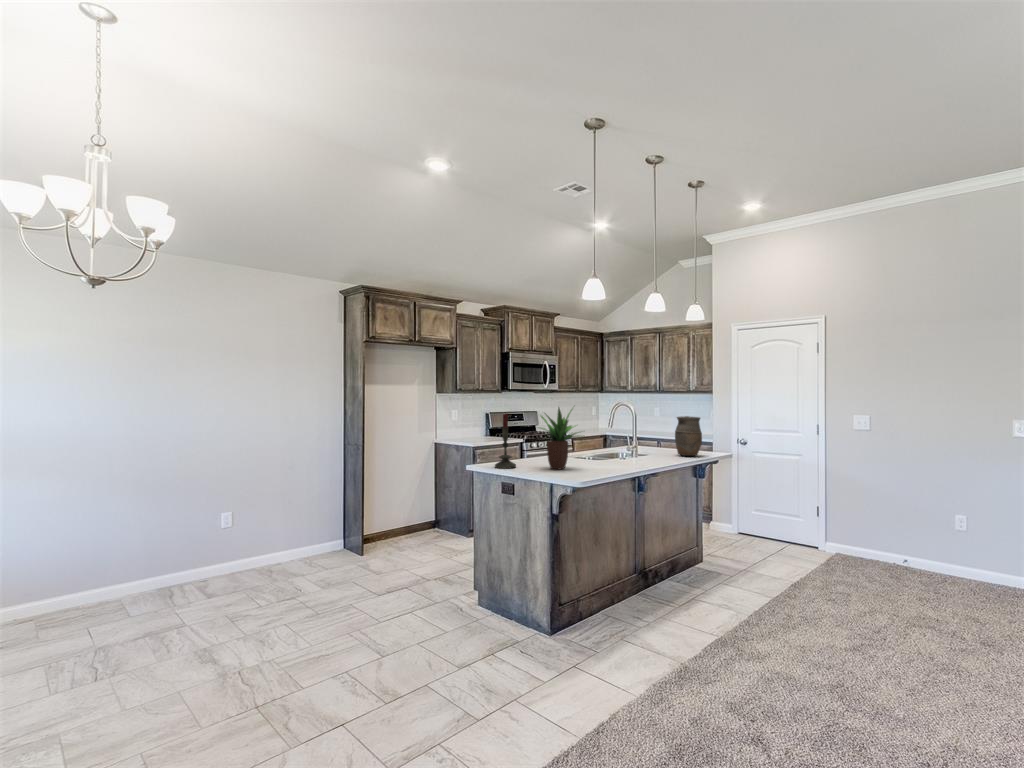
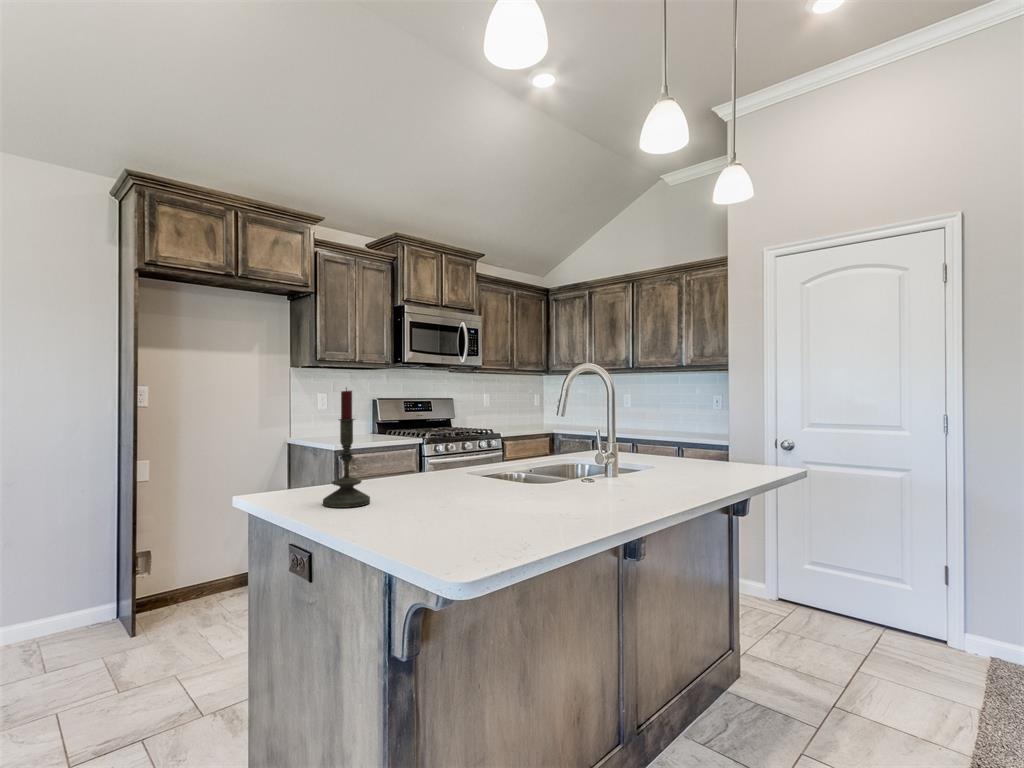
potted plant: present [541,407,582,470] -> none [407,372,521,509]
vase: present [675,416,702,456] -> none [673,401,719,470]

